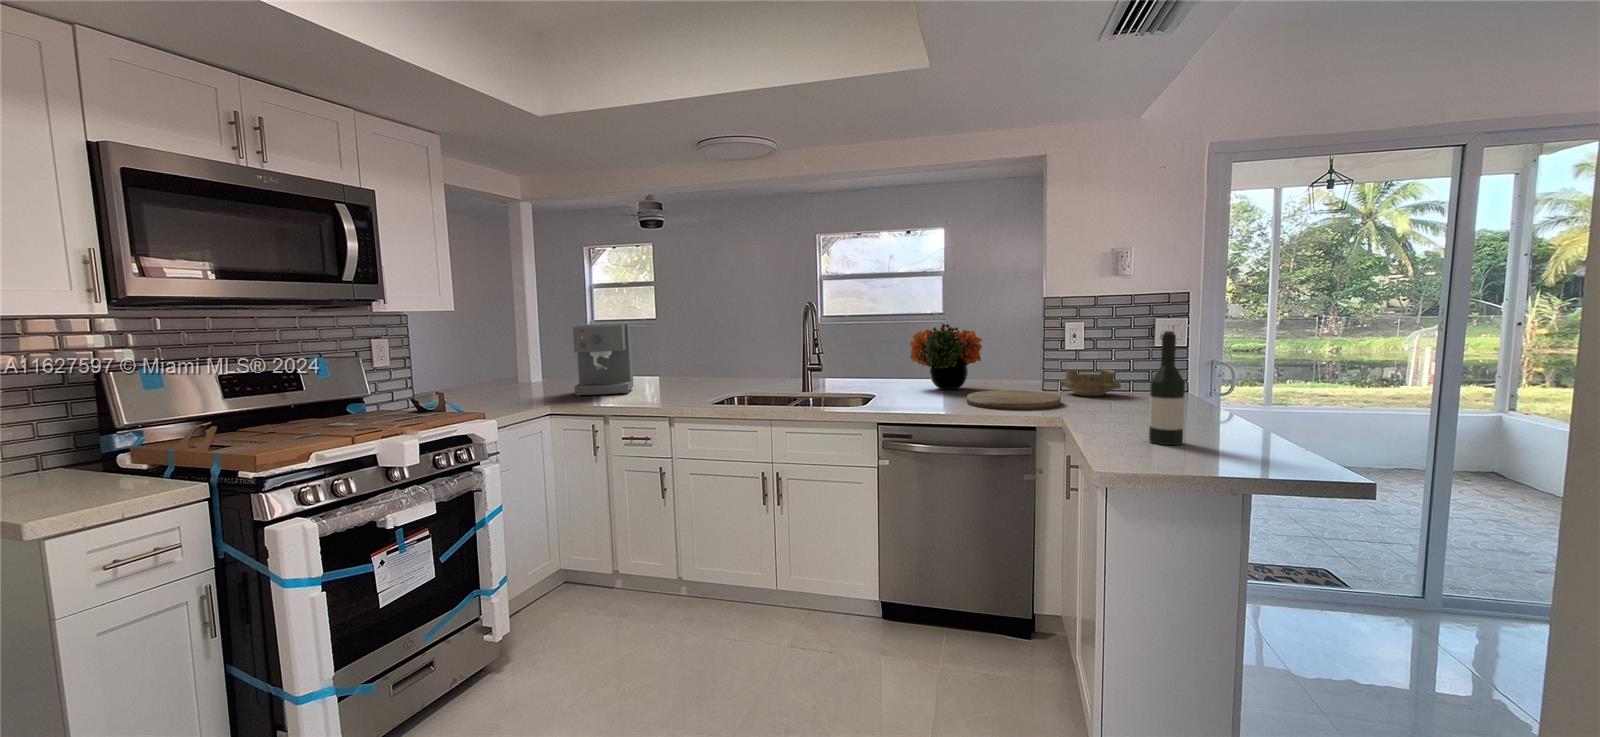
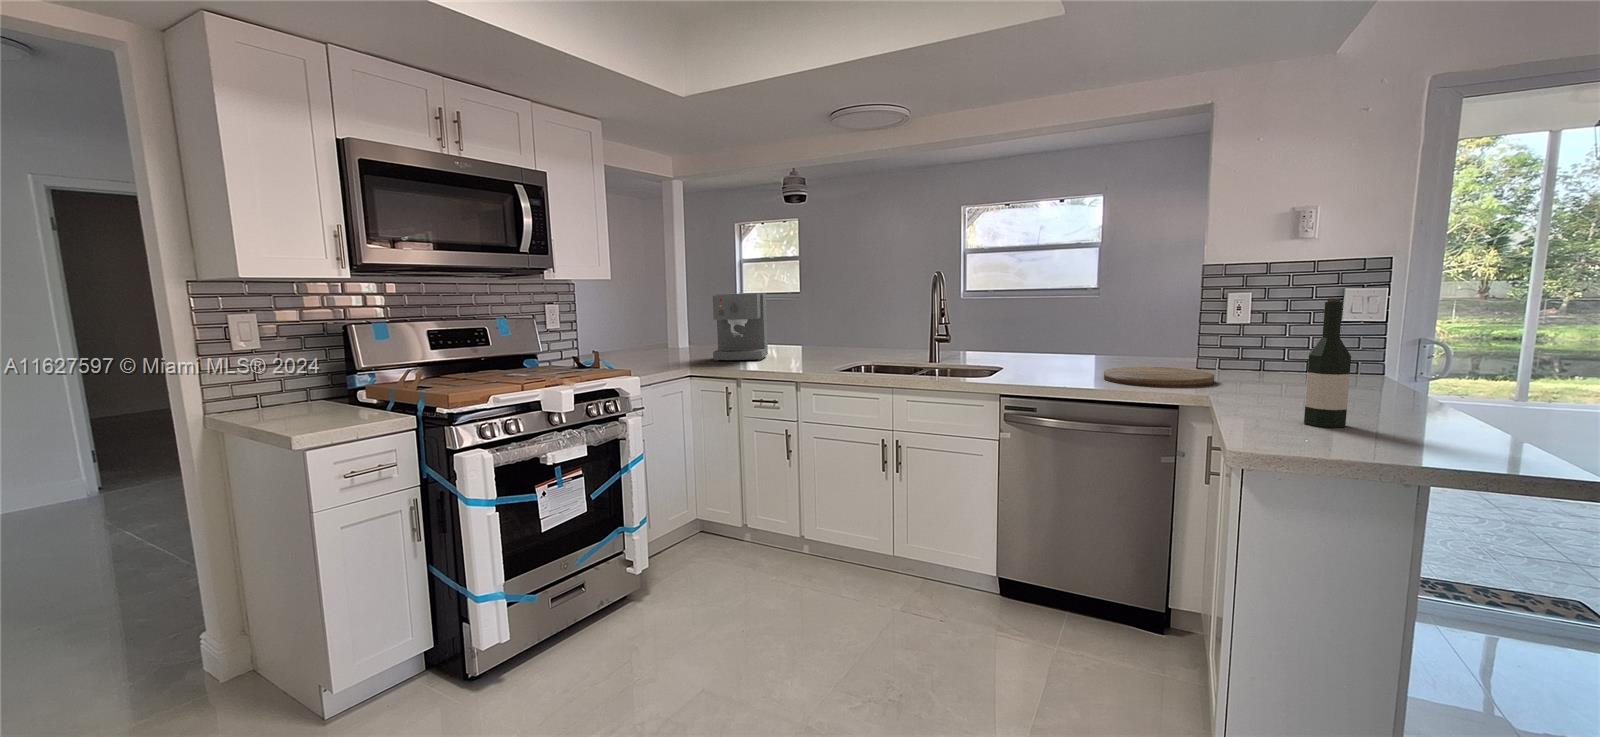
flower arrangement: present [910,324,982,390] -> none [1045,295,1131,365]
ceramic bowl: present [1061,369,1121,396] -> none [1220,346,1295,376]

